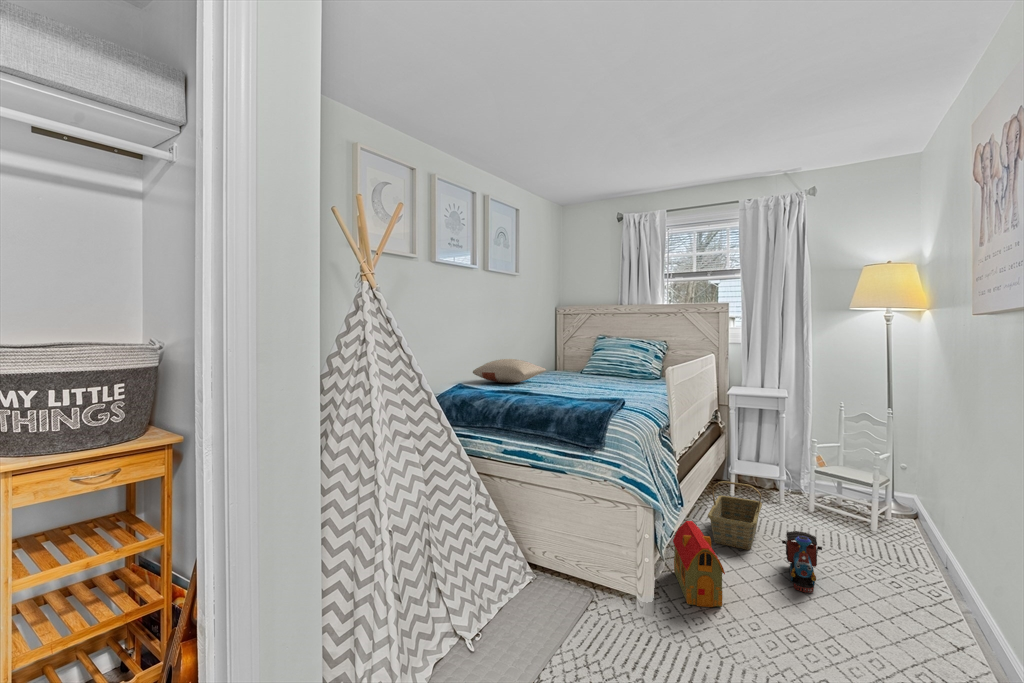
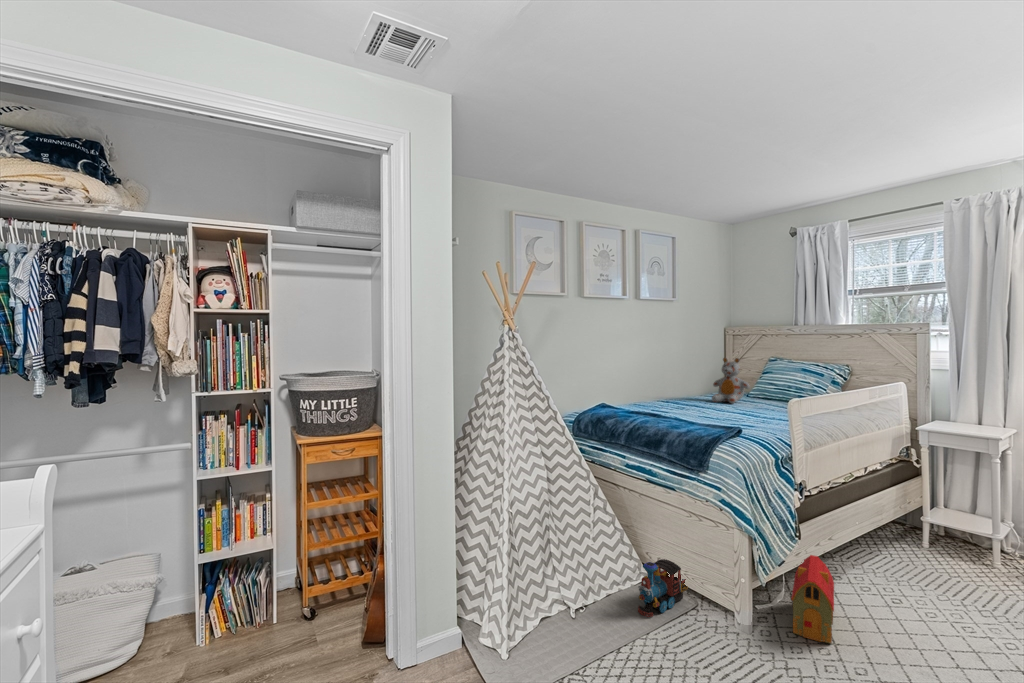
stuffed bear: none [550,335,586,381] -> present [712,358,750,404]
pillow: present [473,359,546,383] -> none [628,380,703,402]
basket: present [708,481,762,550] -> none [856,524,939,602]
toy train: present [782,531,822,593] -> present [638,559,688,617]

